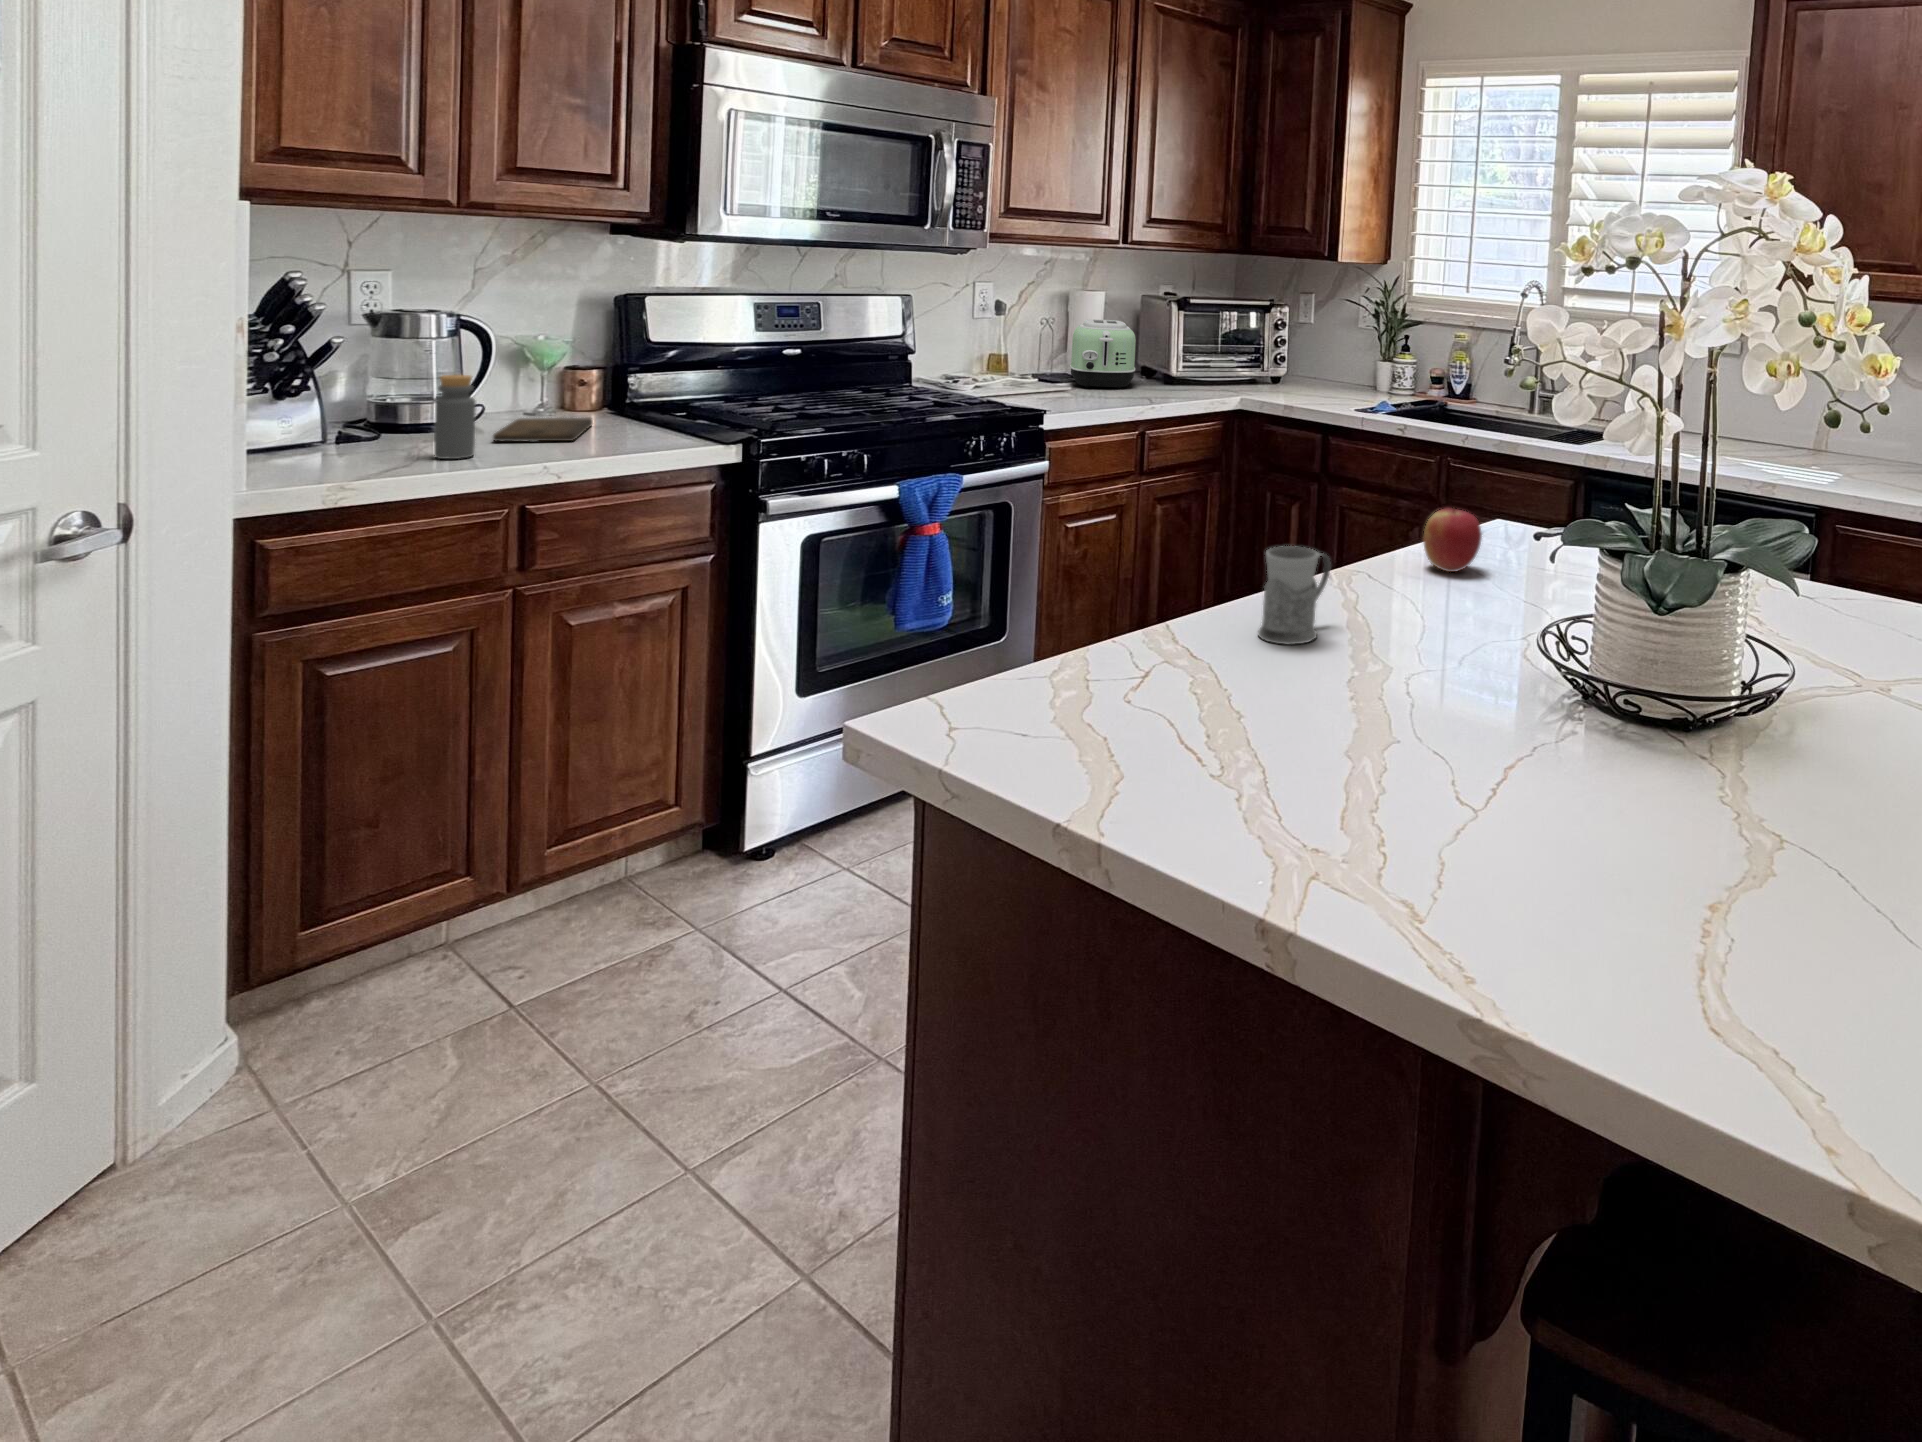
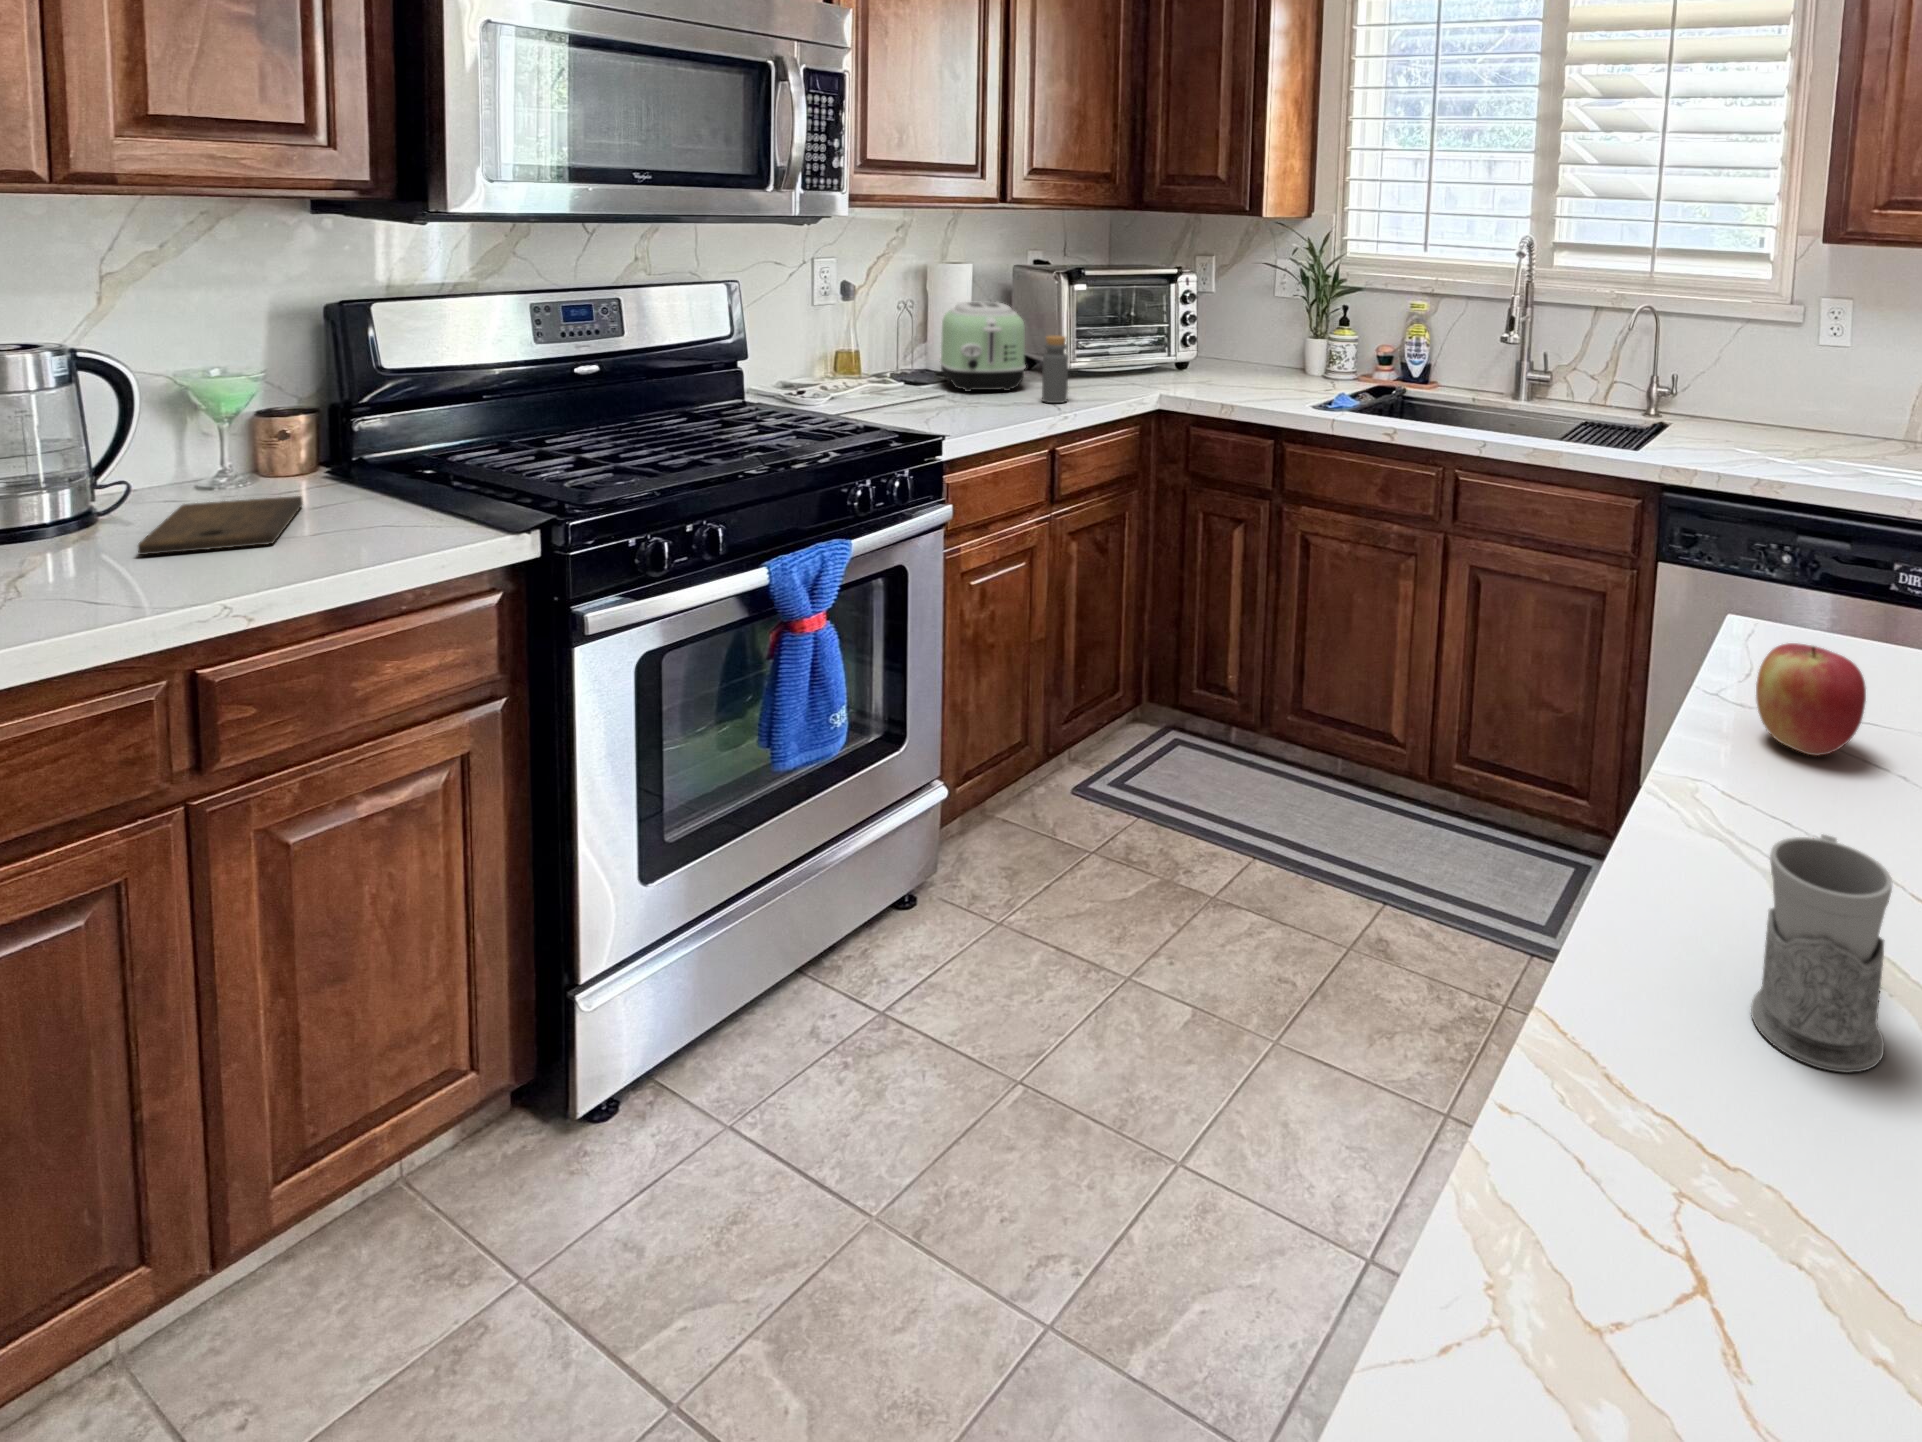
bottle: present [434,375,476,459] -> present [1042,336,1068,403]

